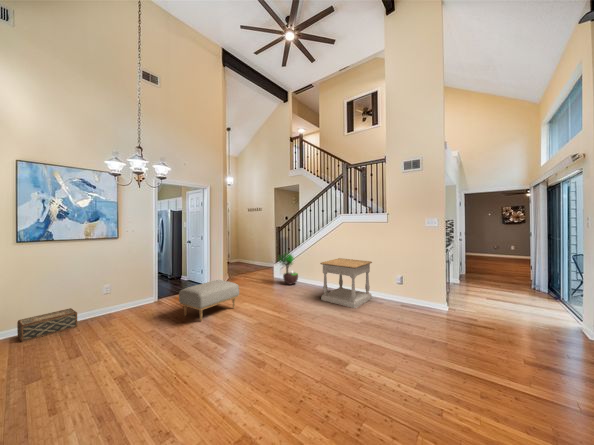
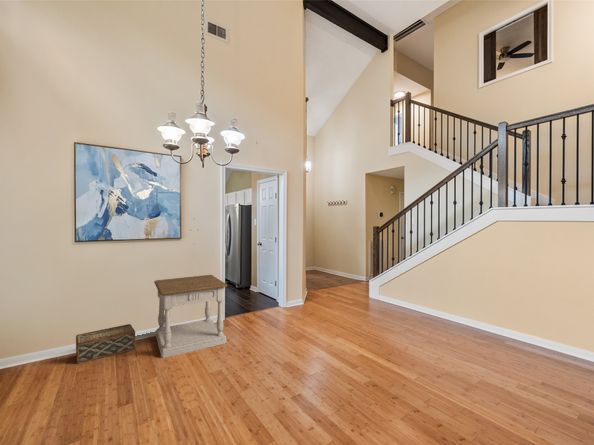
potted tree: present [278,254,298,284] -> none [377,260,412,312]
side table: present [320,258,372,308] -> present [154,275,227,358]
ottoman: present [179,280,239,321] -> none [251,301,332,364]

